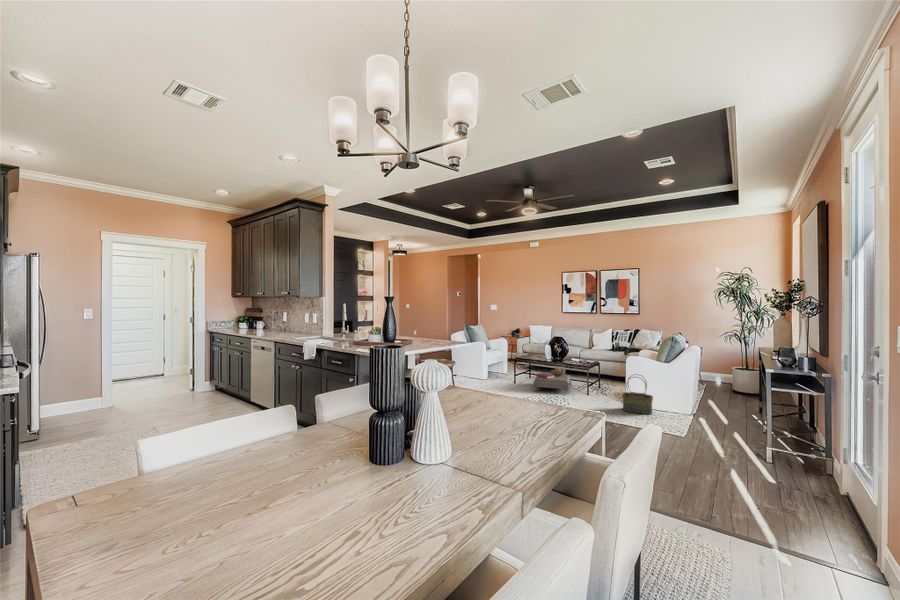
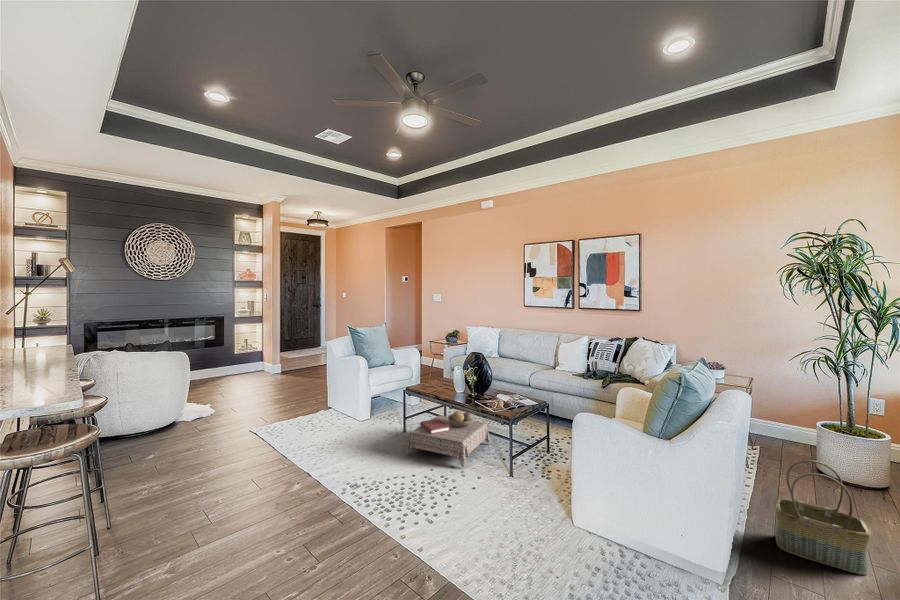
basket: present [622,375,653,414] -> present [774,460,871,575]

